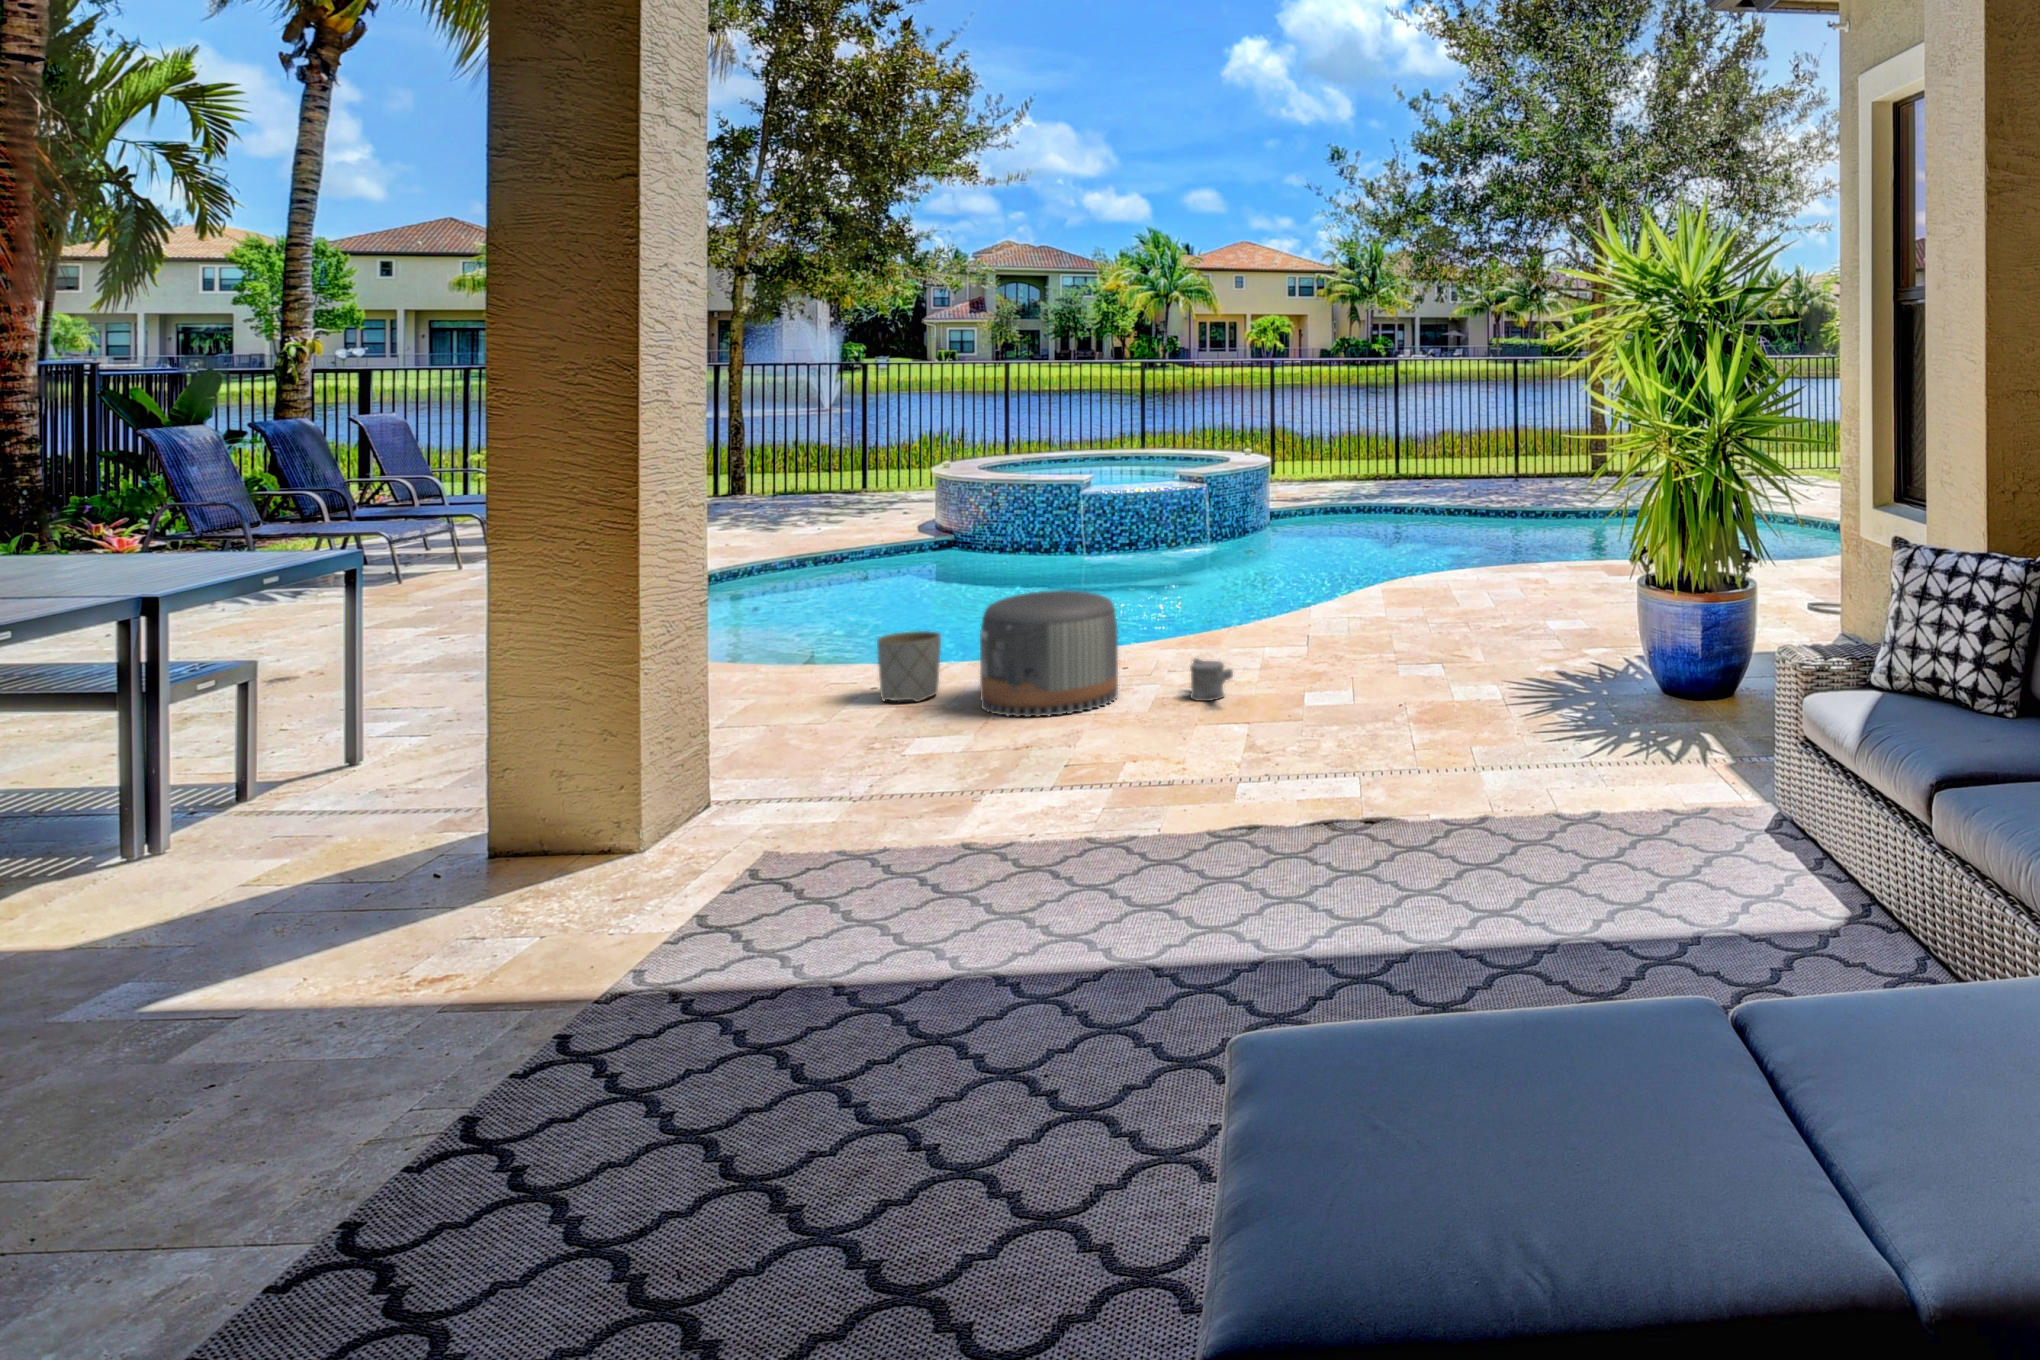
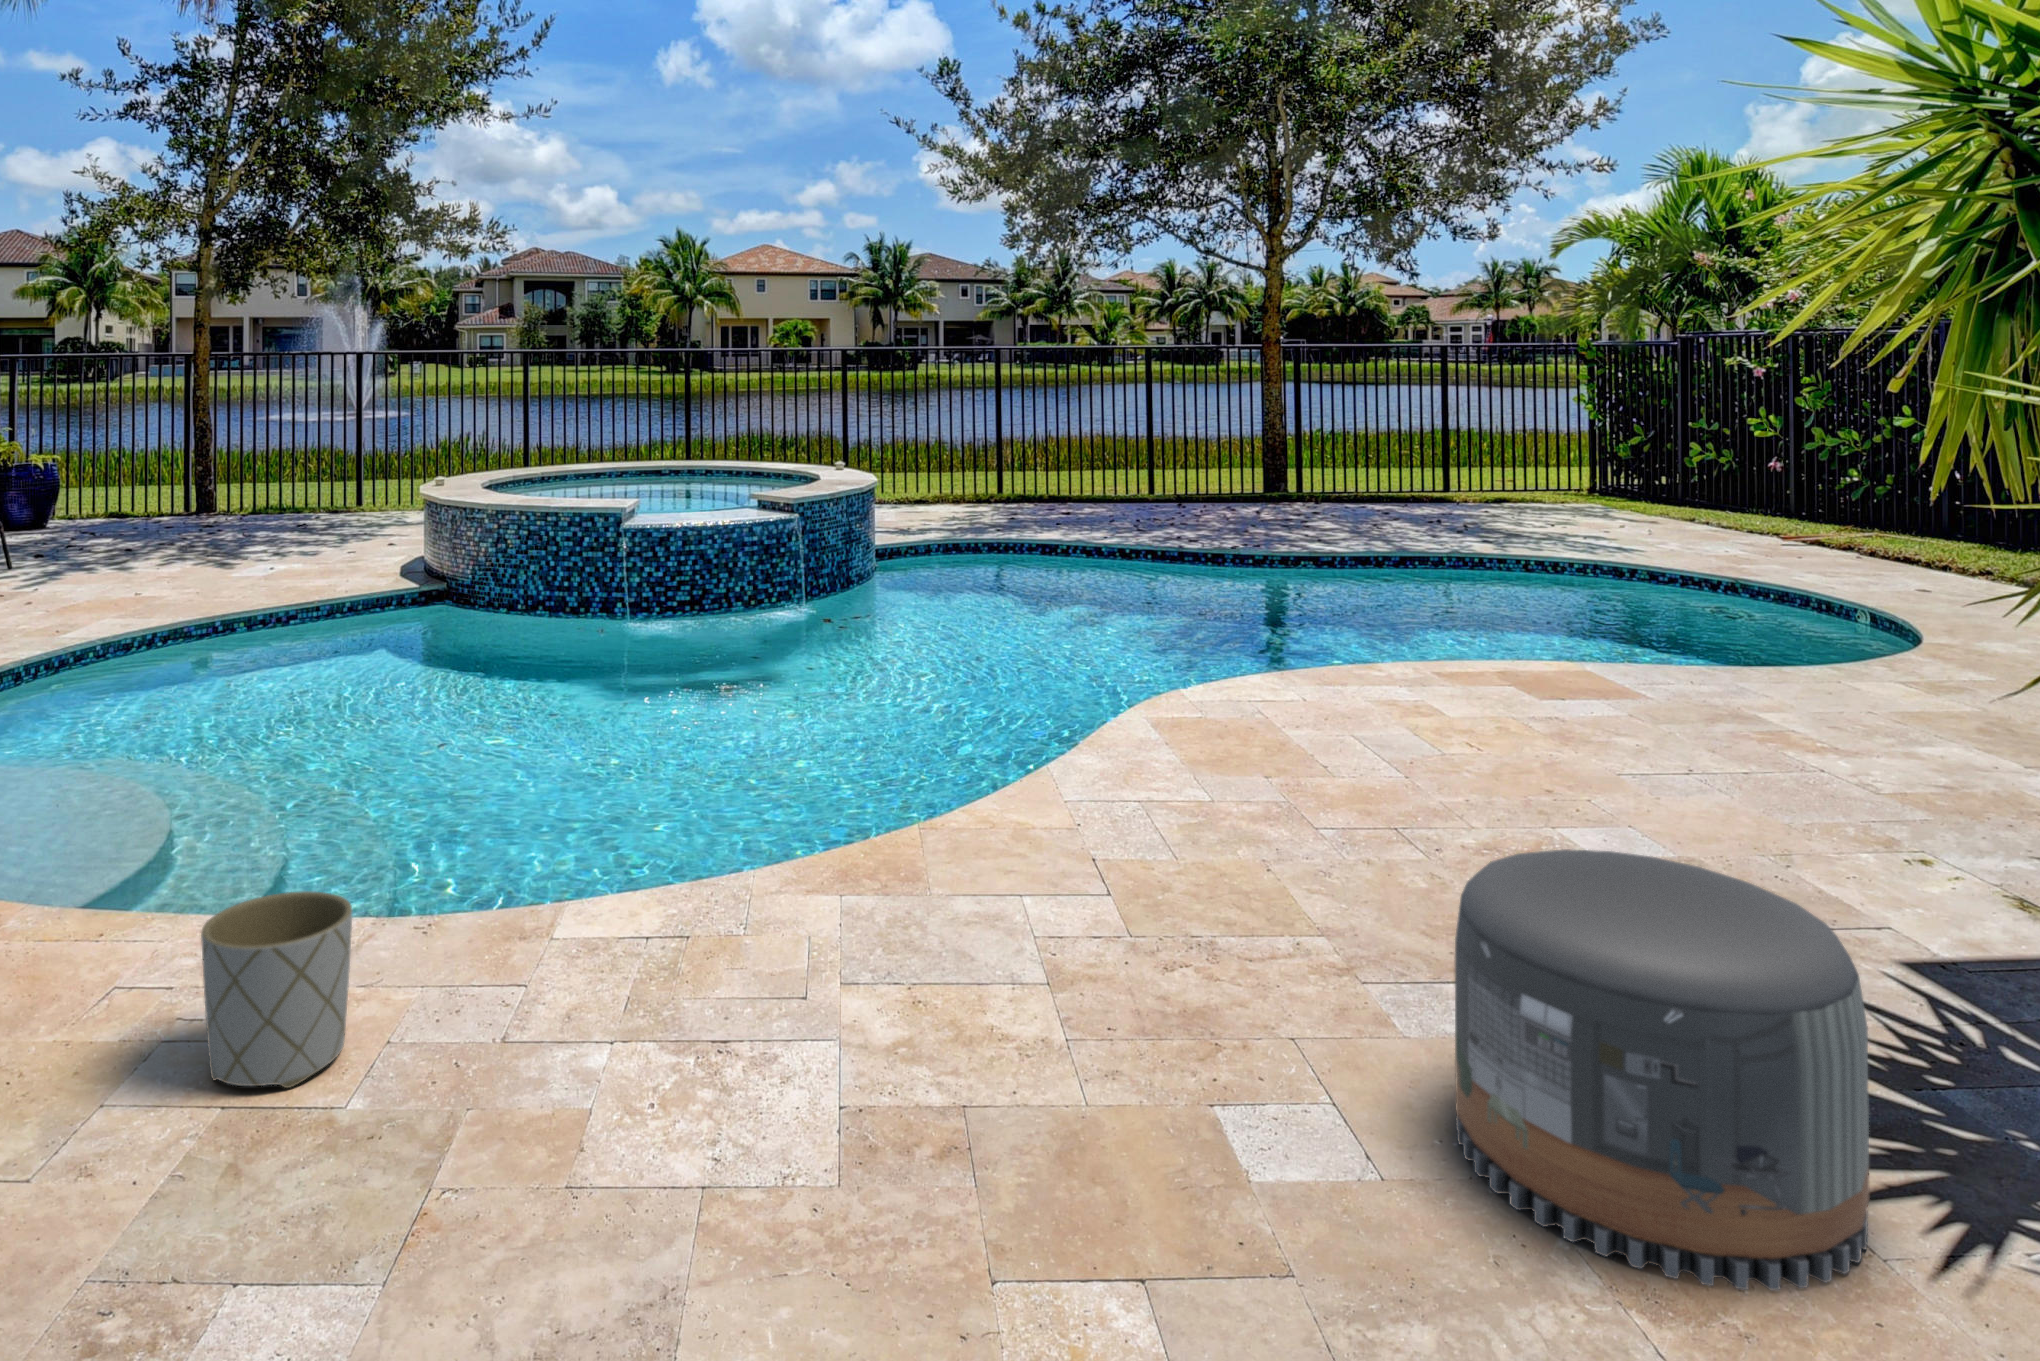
pouf: present [980,590,1118,717] -> present [1455,849,1870,1290]
watering can: present [1190,658,1233,701] -> none [933,981,1072,1120]

